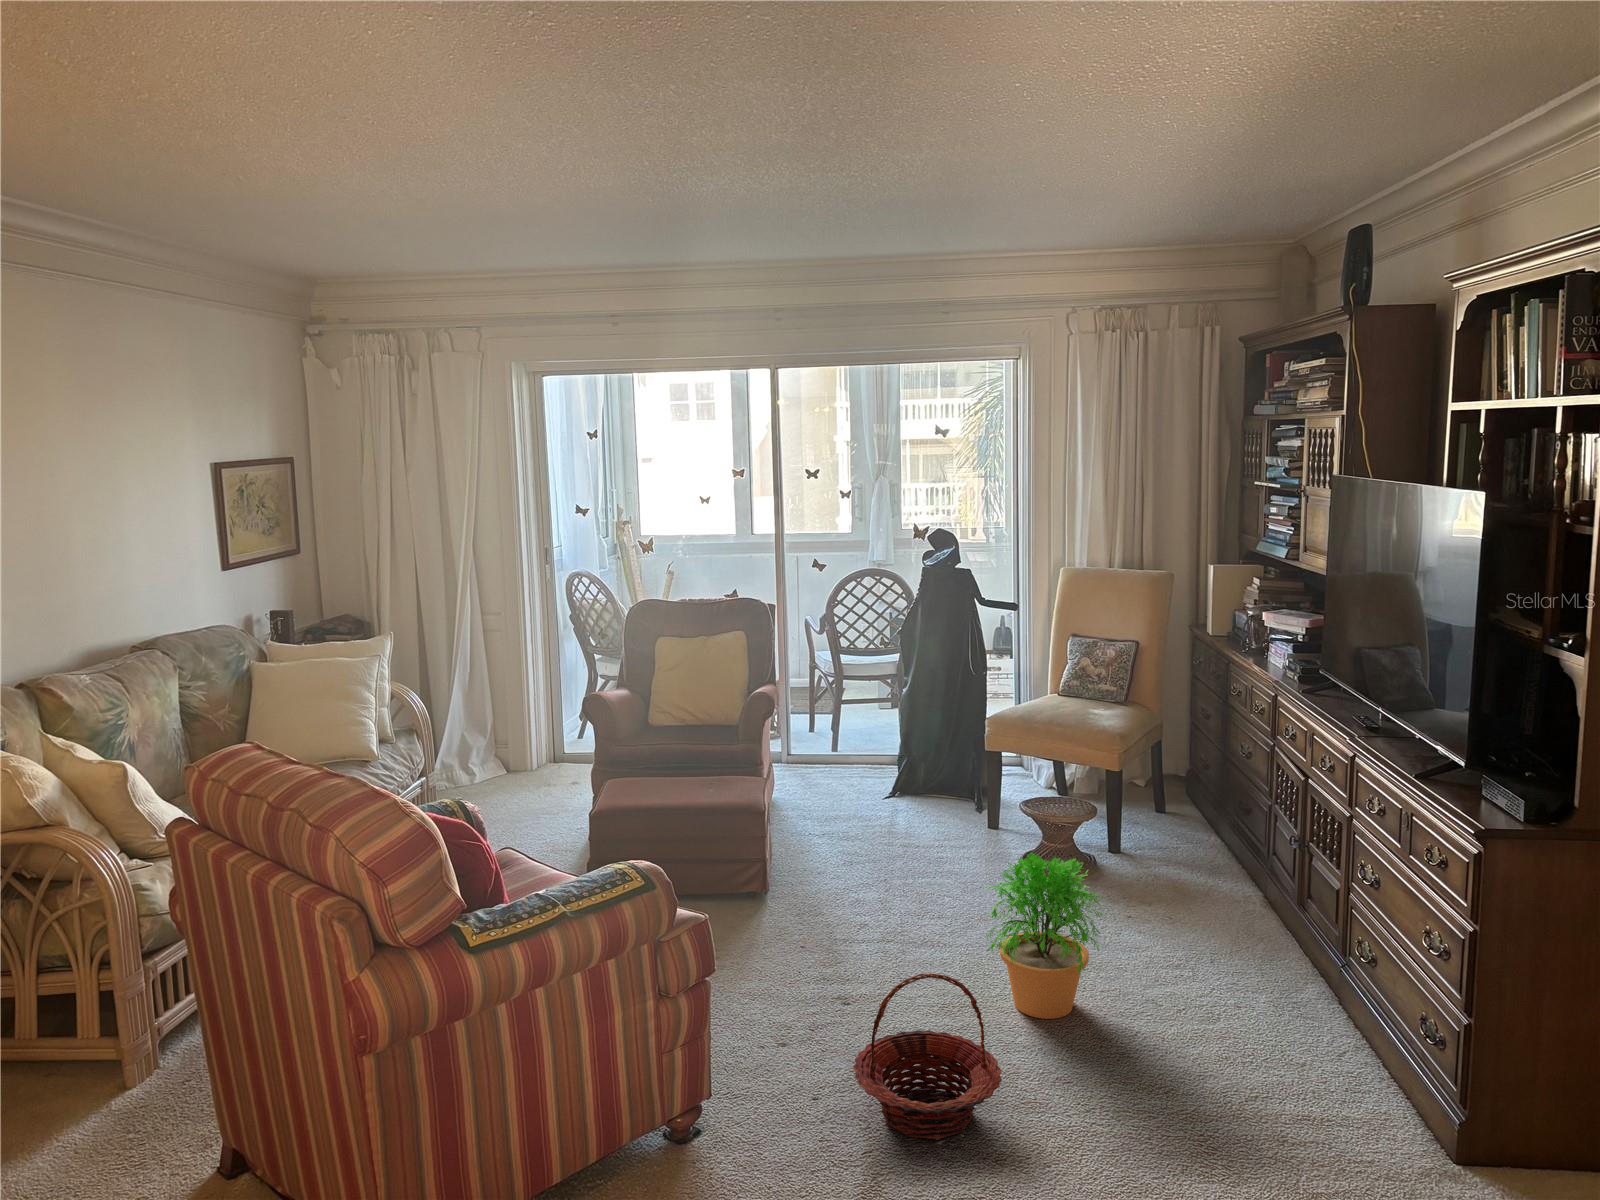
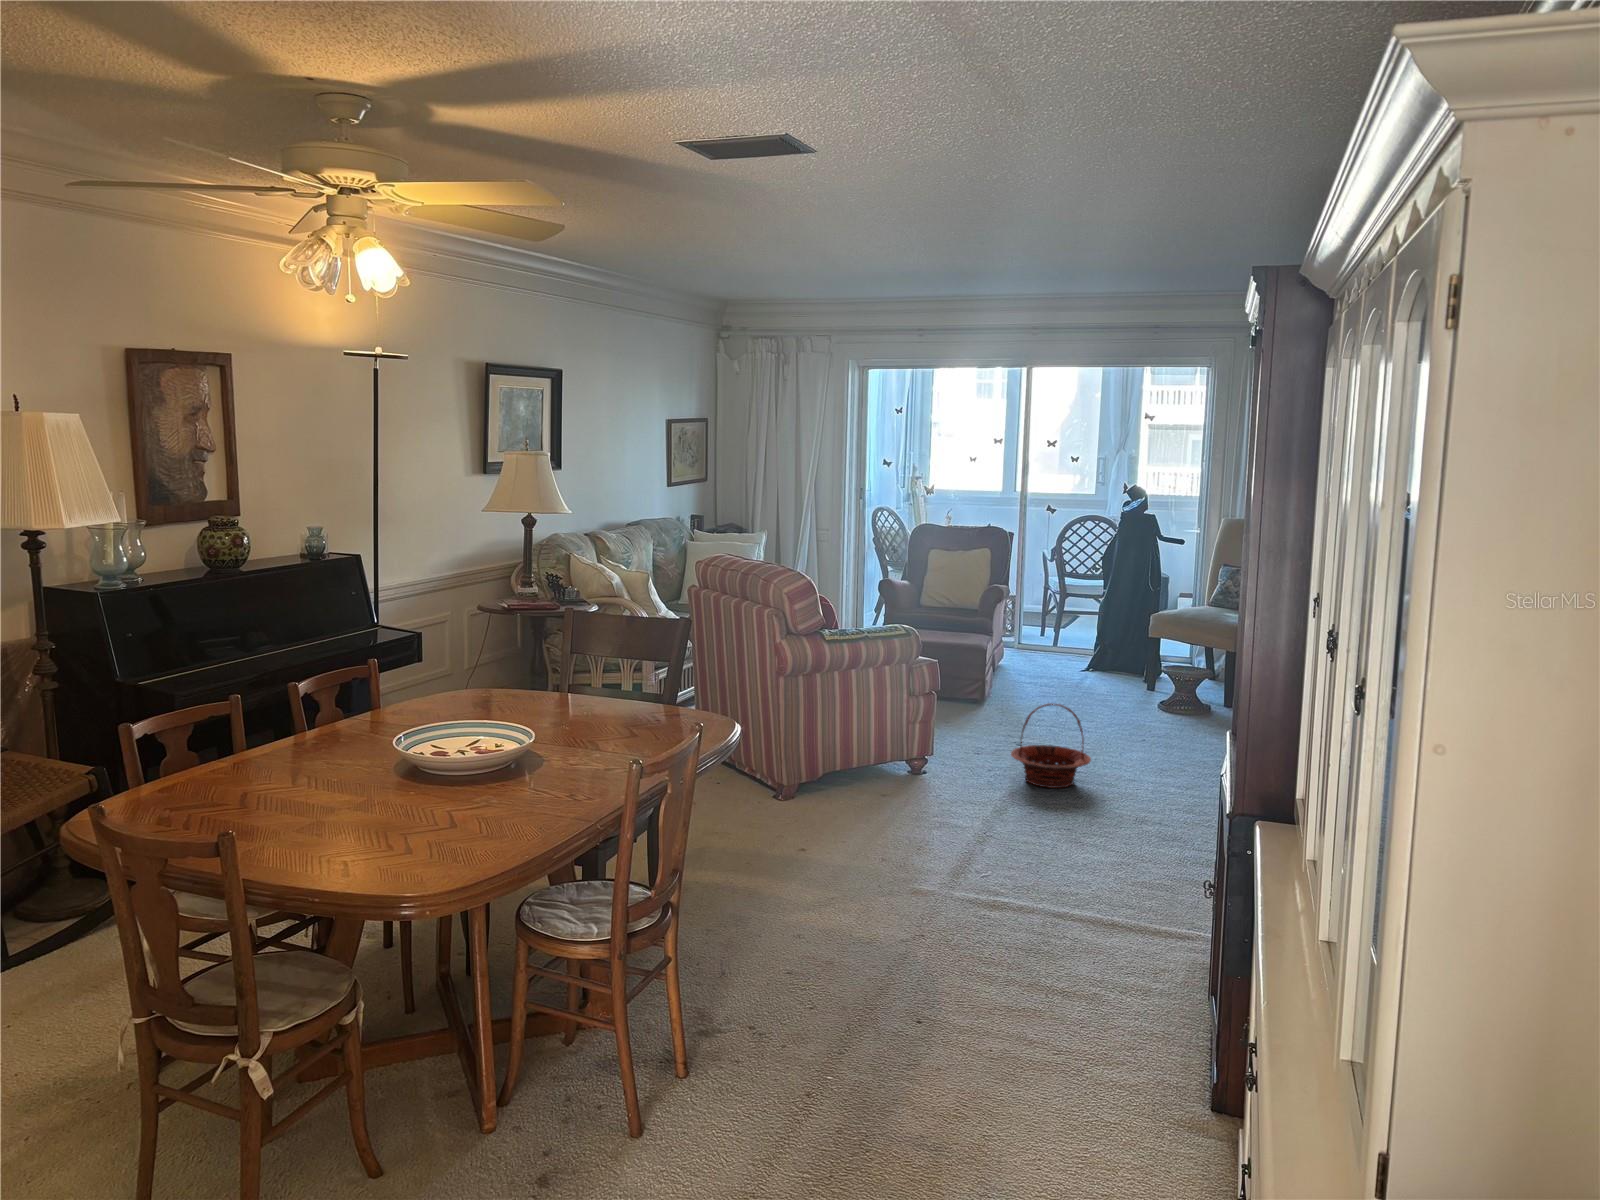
potted plant: present [985,852,1104,1019] -> none [1105,665,1177,762]

